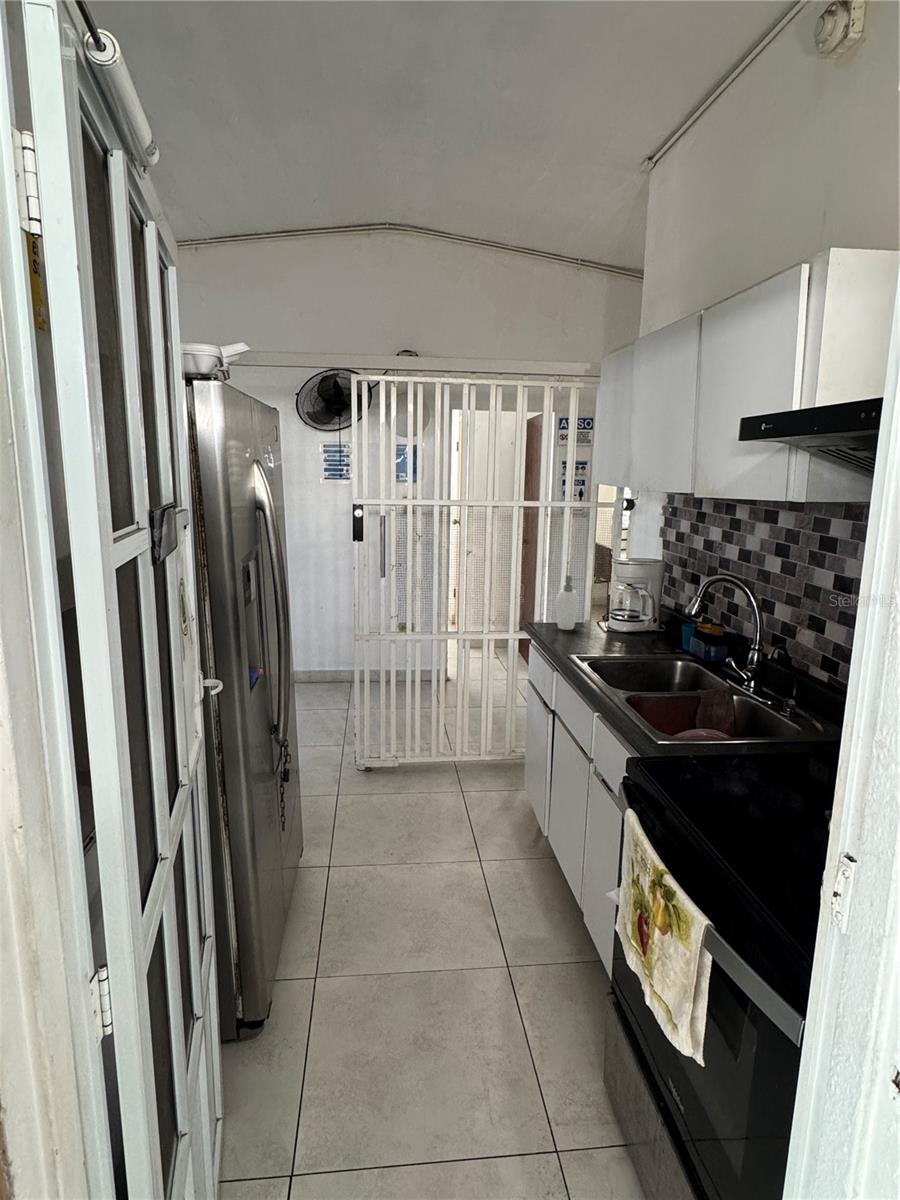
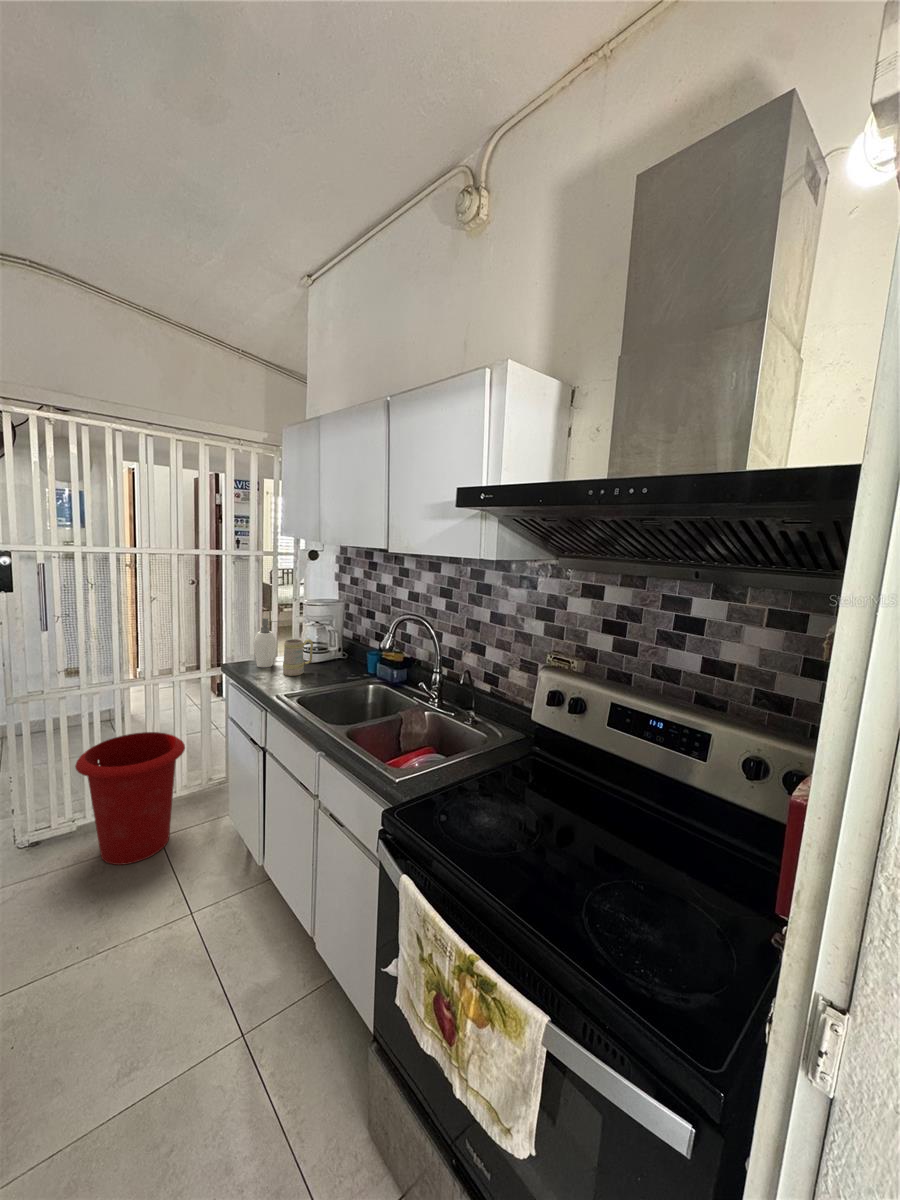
mug: none [582,600,617,641] -> present [283,639,313,676]
waste bin: none [399,686,488,808] -> present [75,732,185,865]

